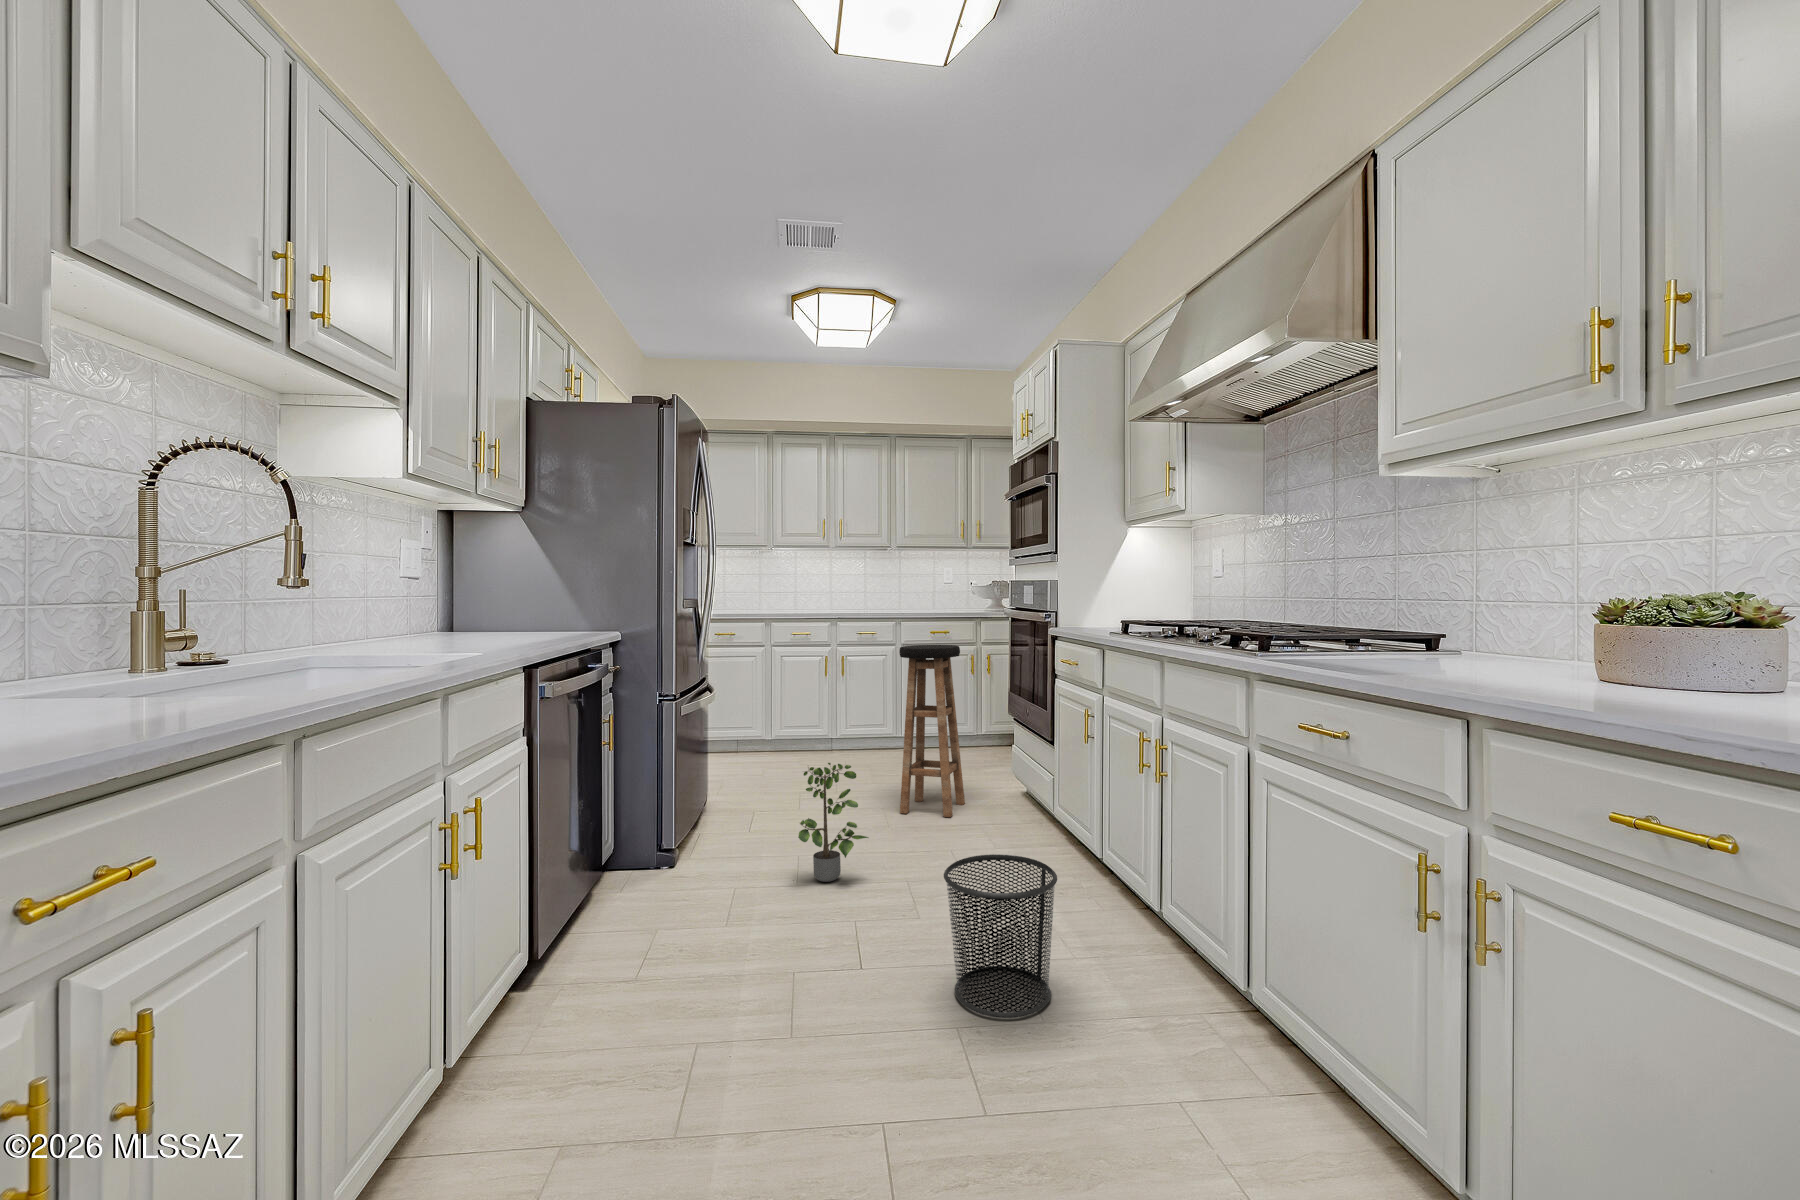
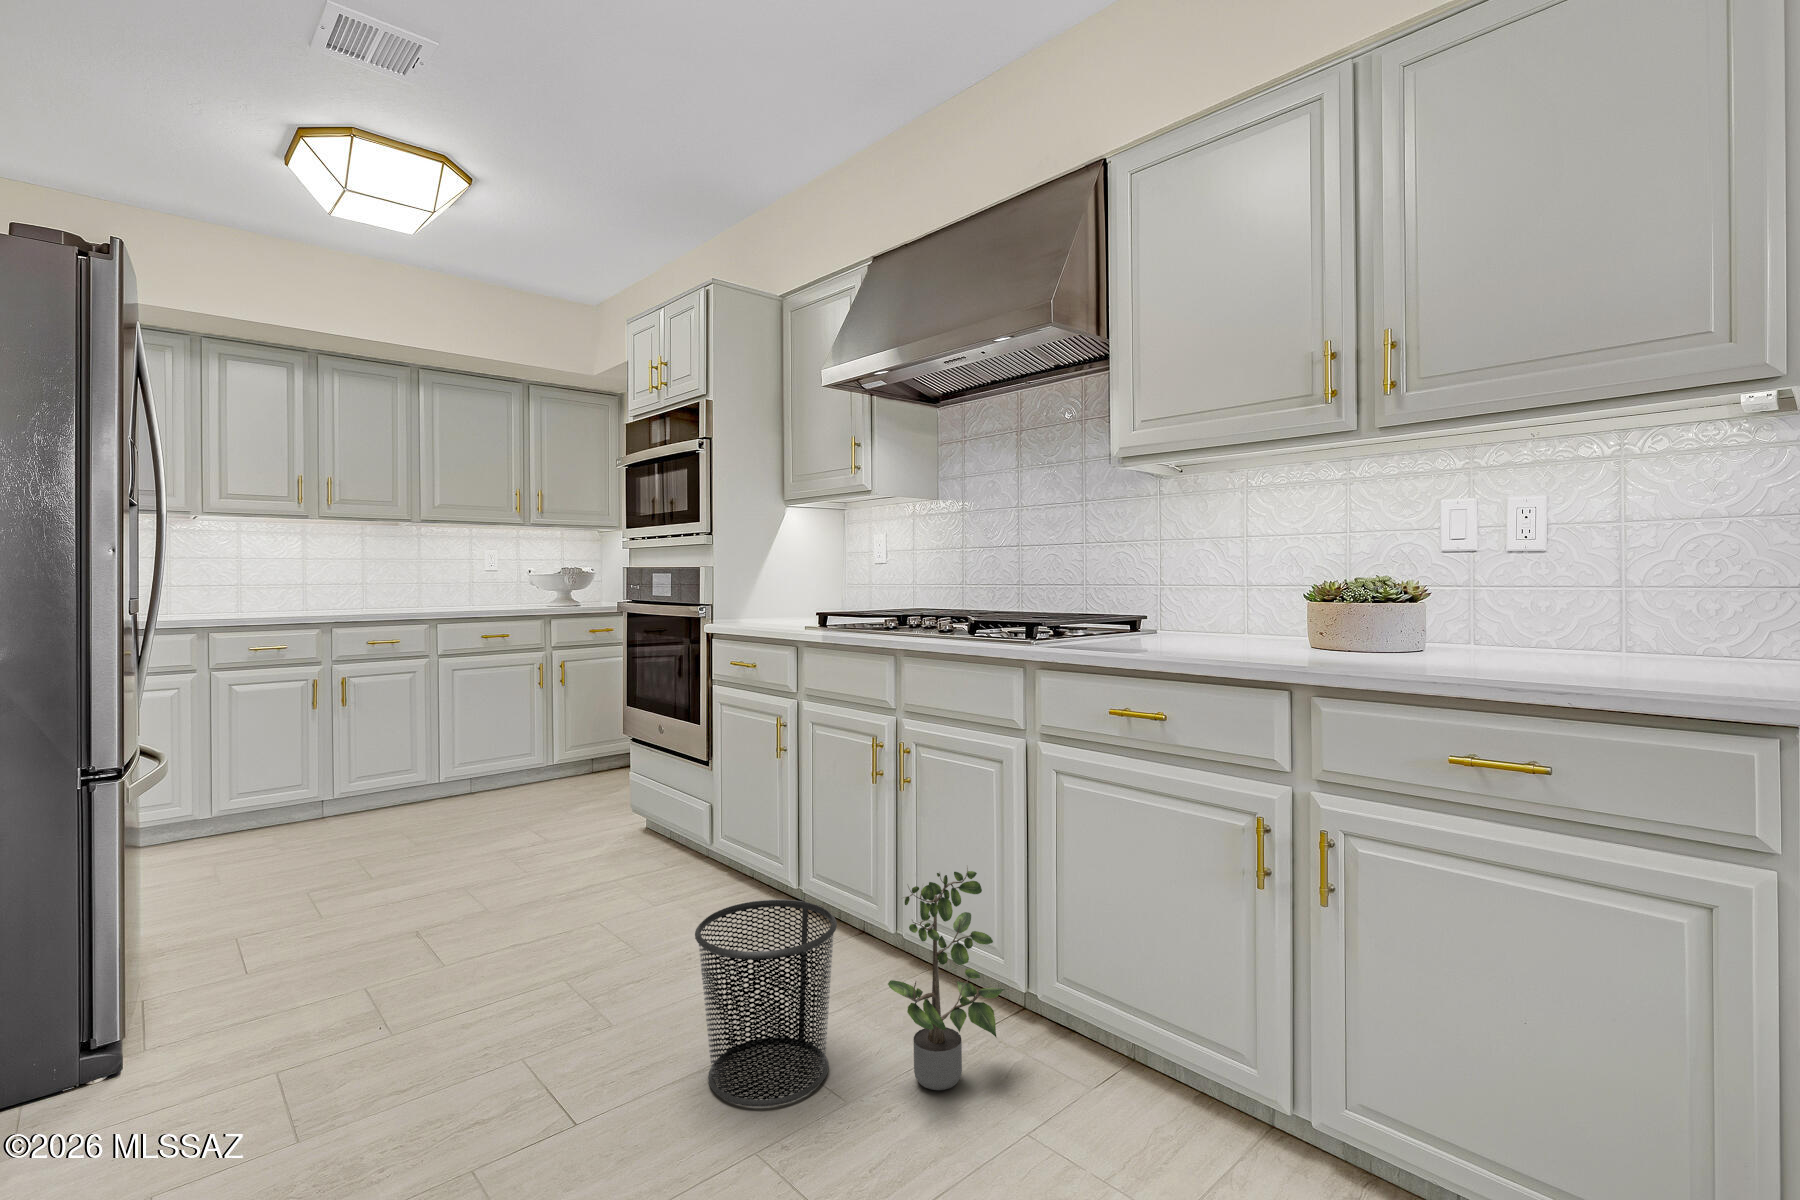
bar stool: present [899,645,965,817] -> none [485,650,574,882]
potted plant: present [798,763,868,882] -> present [888,868,1005,1090]

